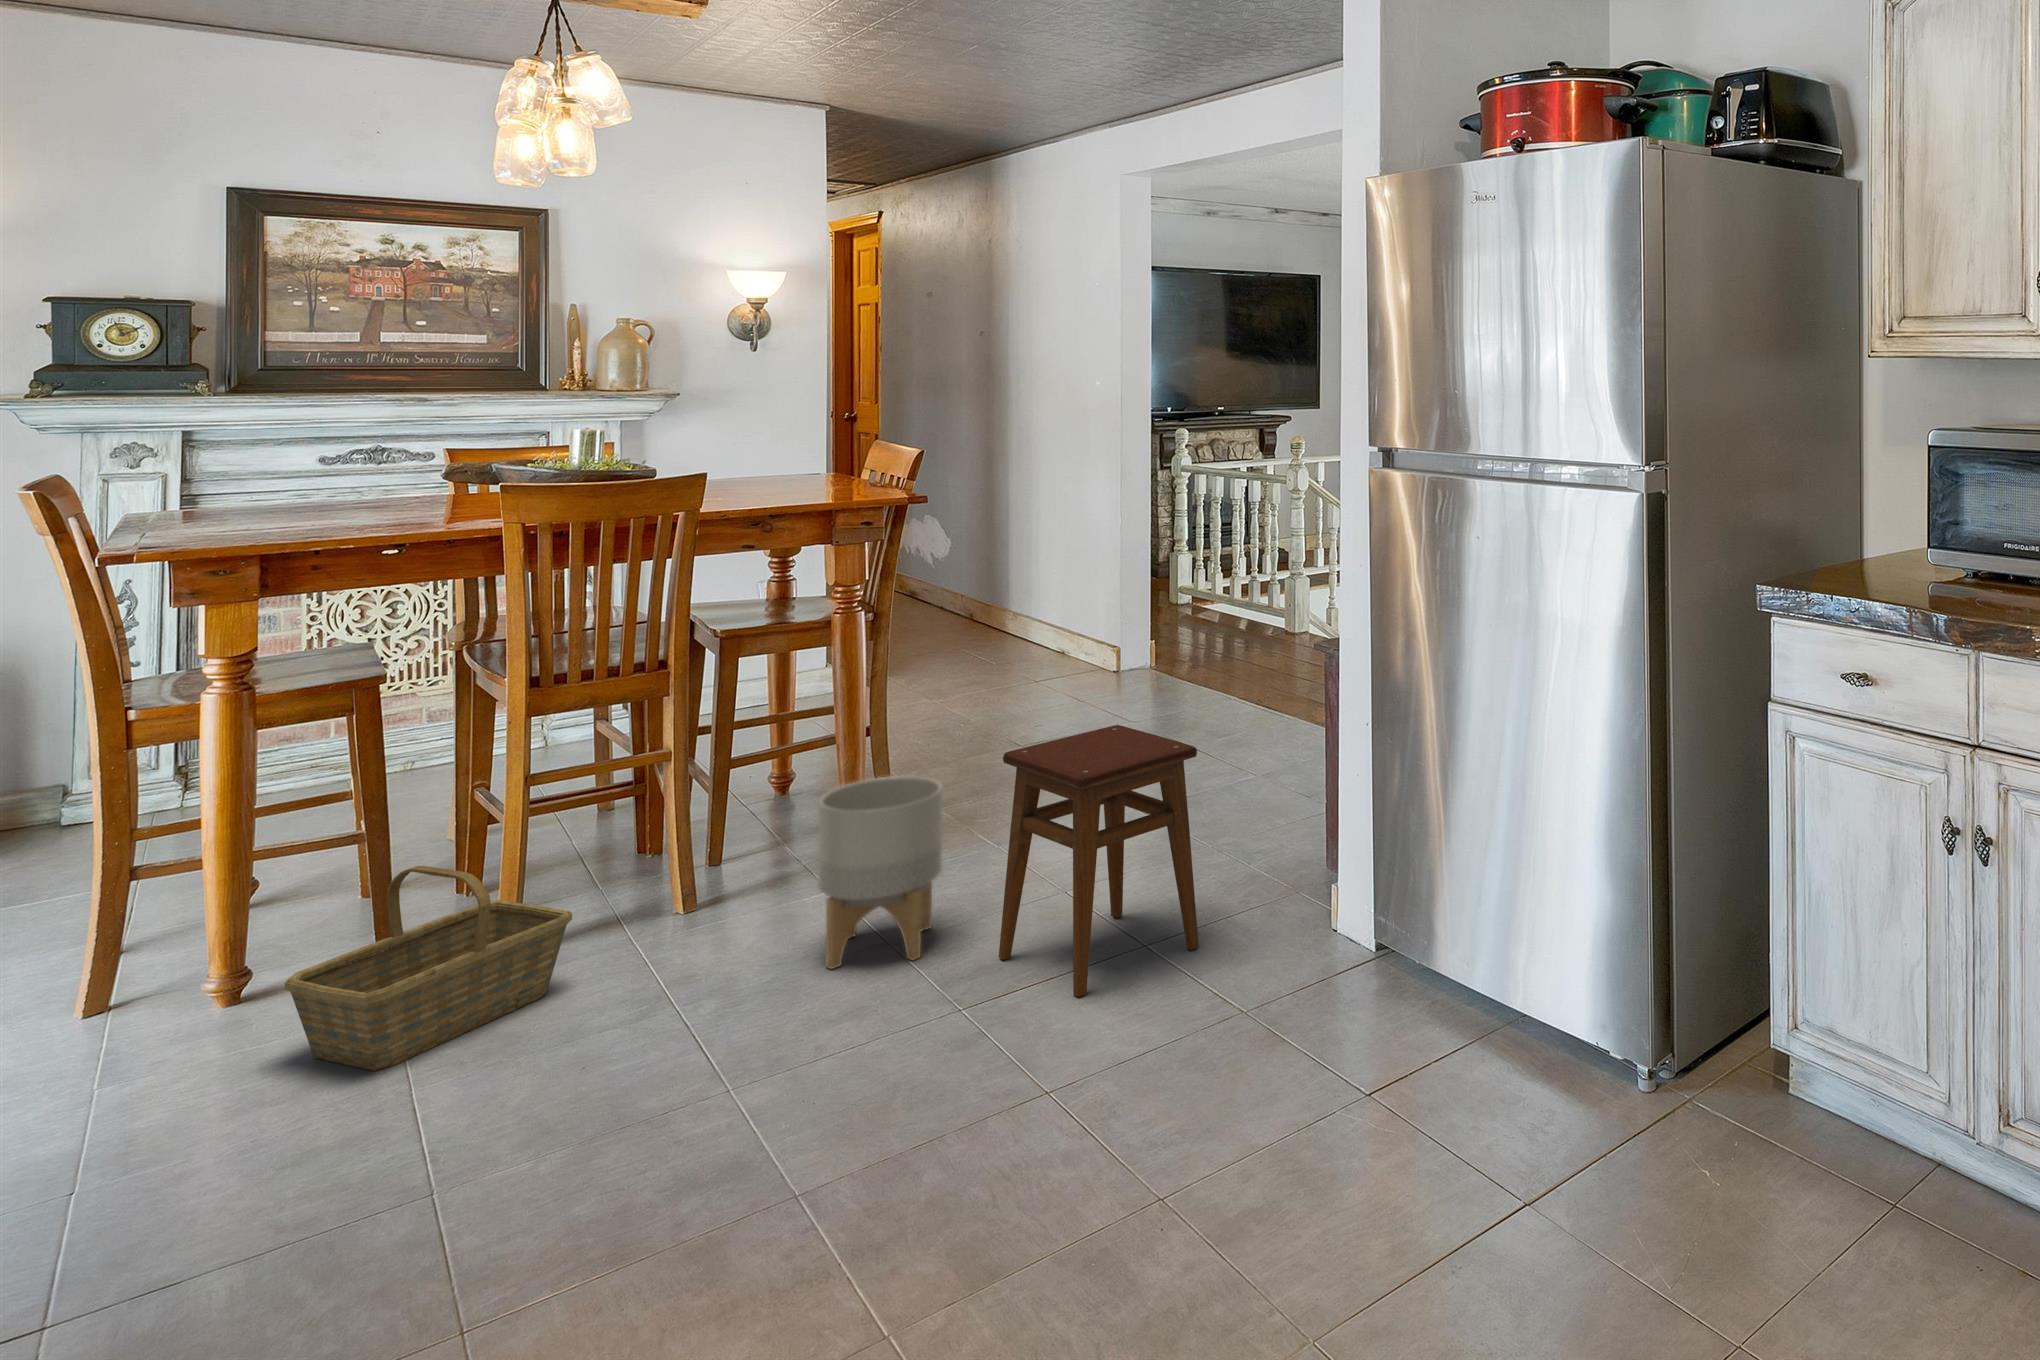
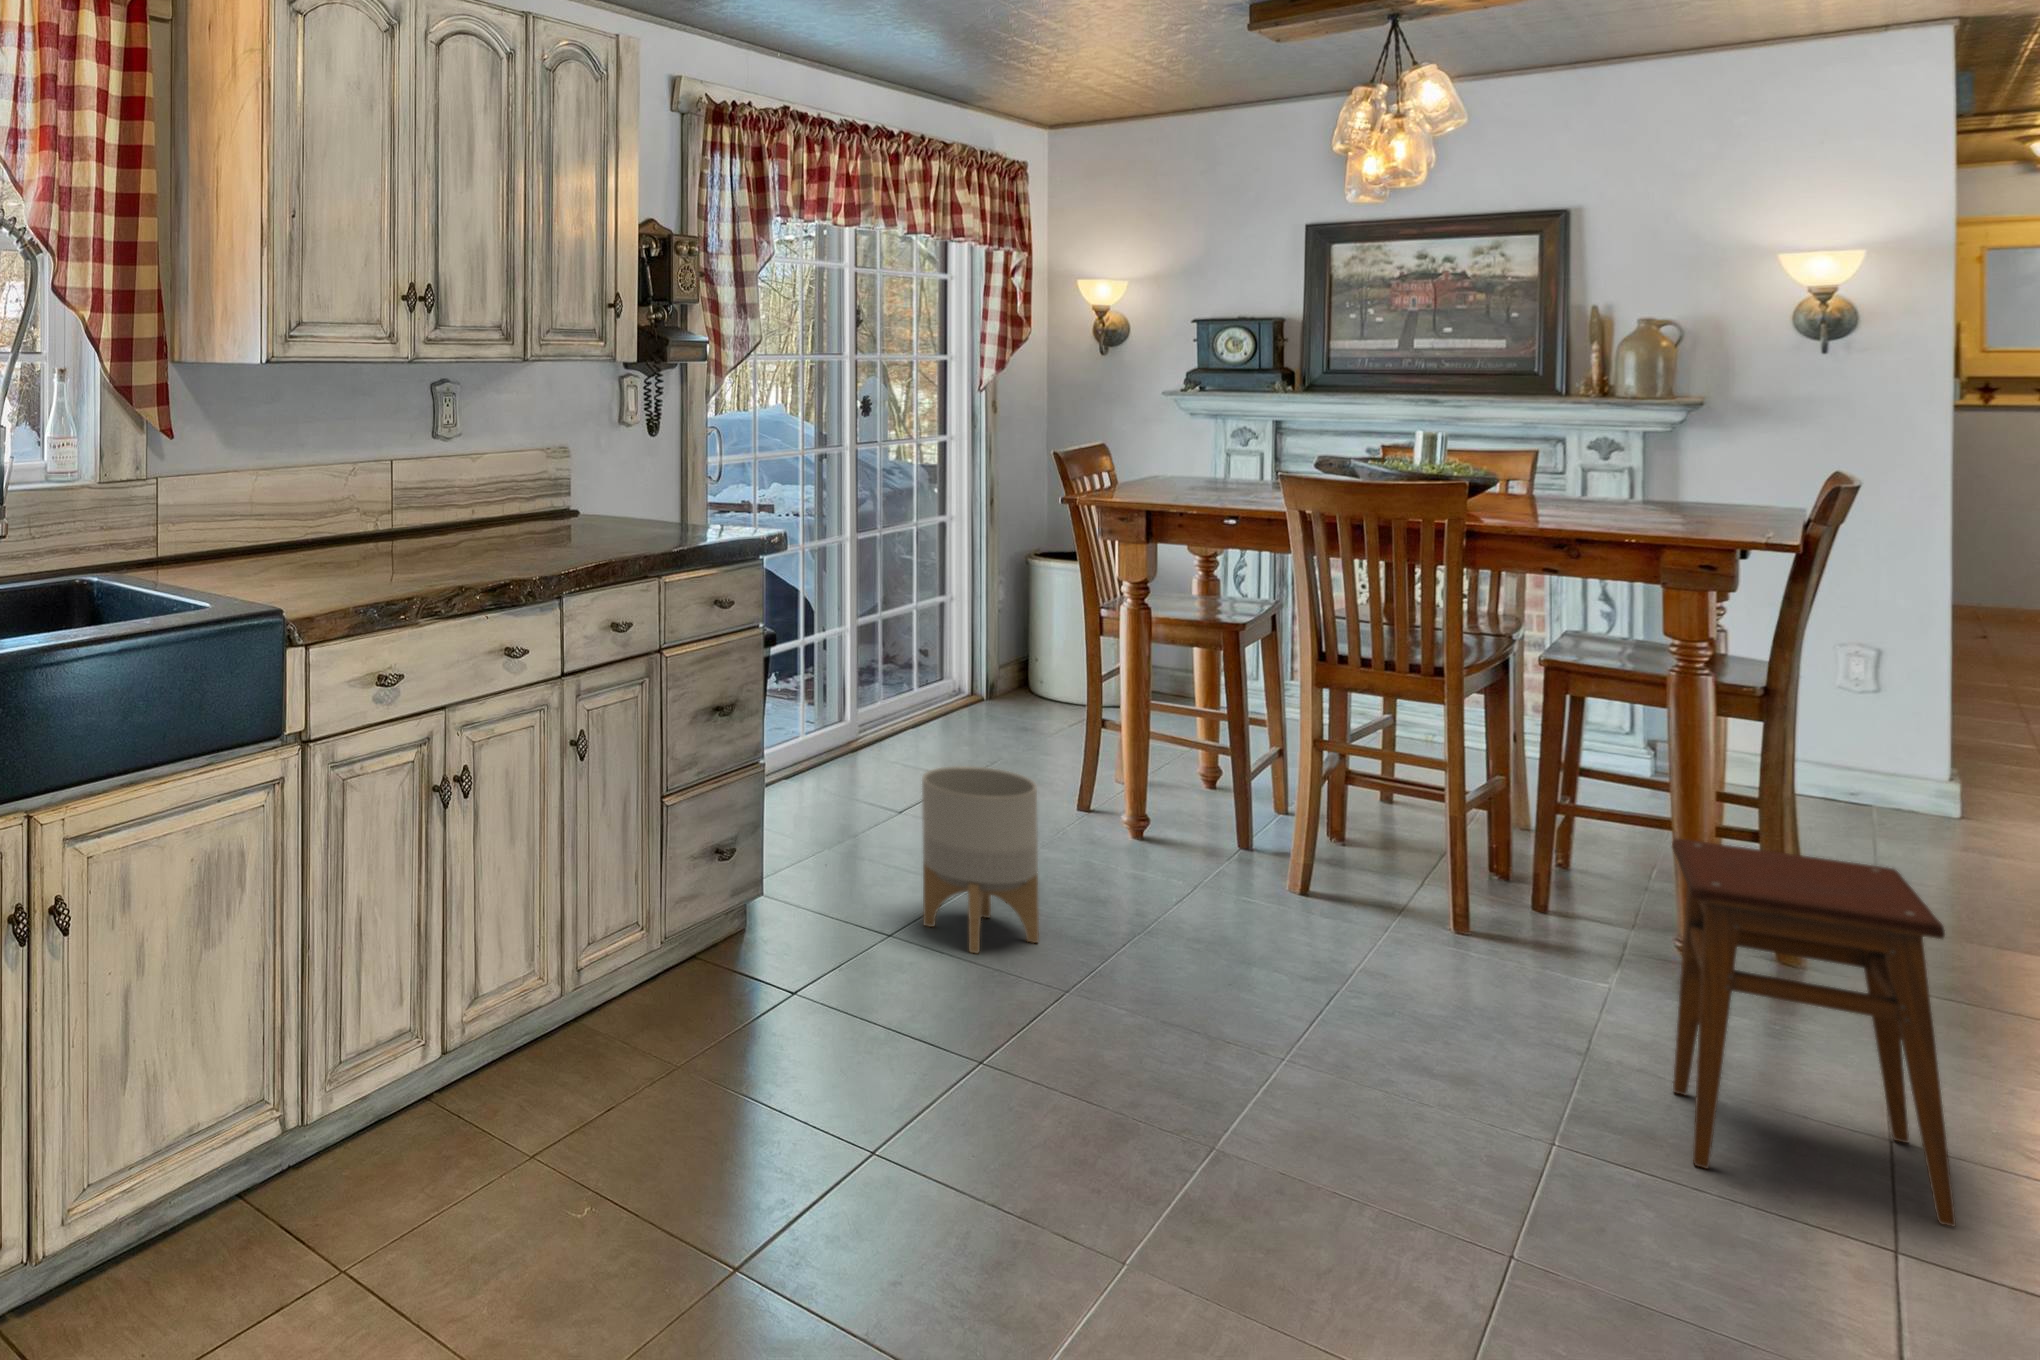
planter: present [818,776,942,969] -> present [922,766,1039,953]
basket: present [285,866,572,1071] -> none [1108,763,1305,911]

